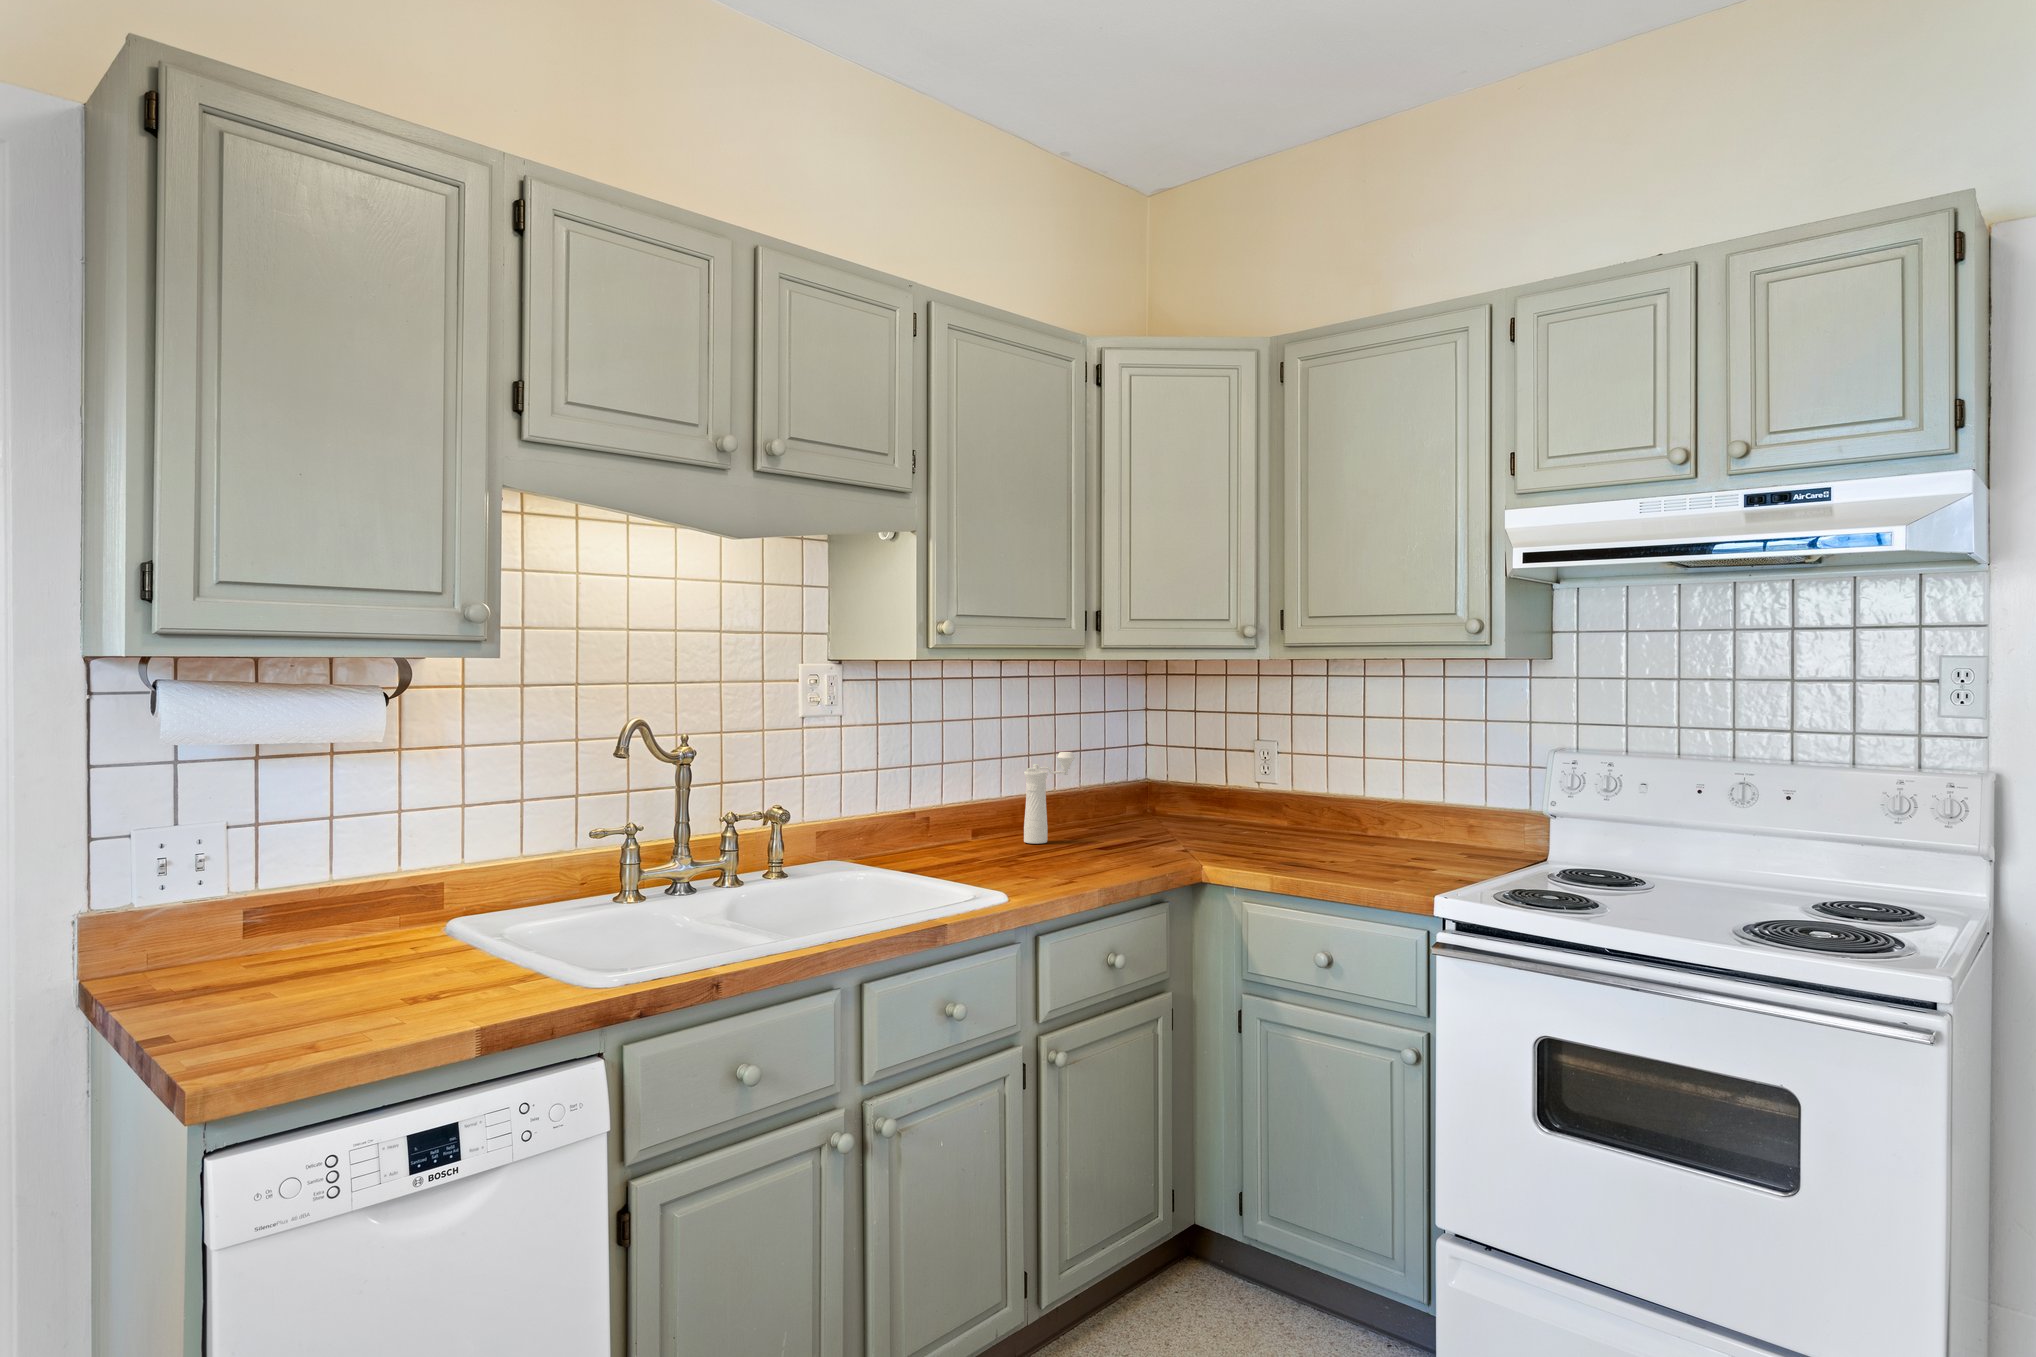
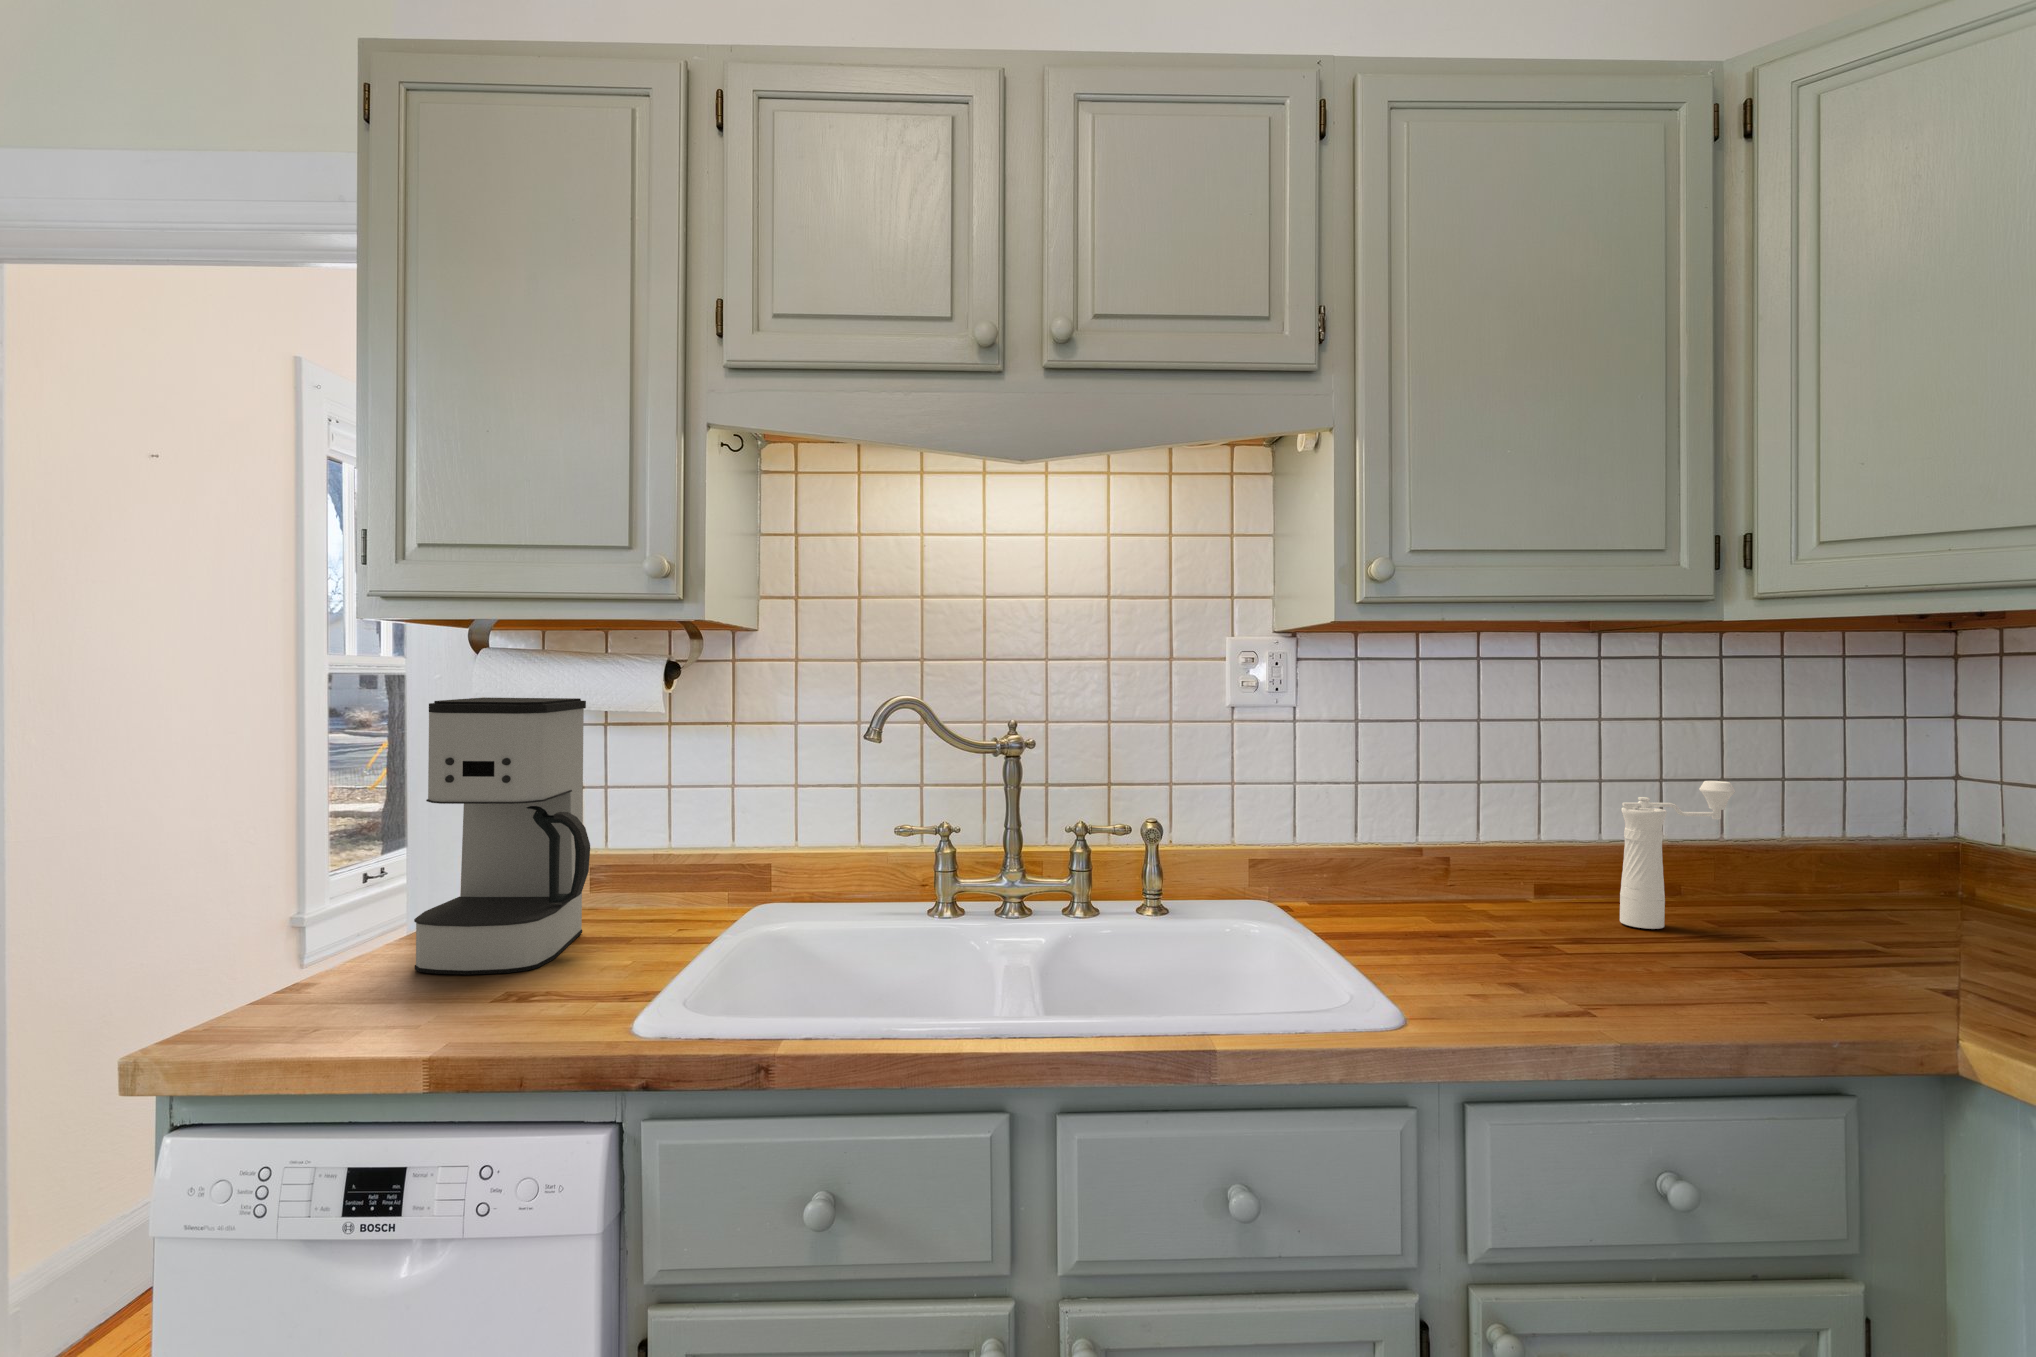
coffee maker: none [194,733,378,1010] -> present [414,697,590,975]

